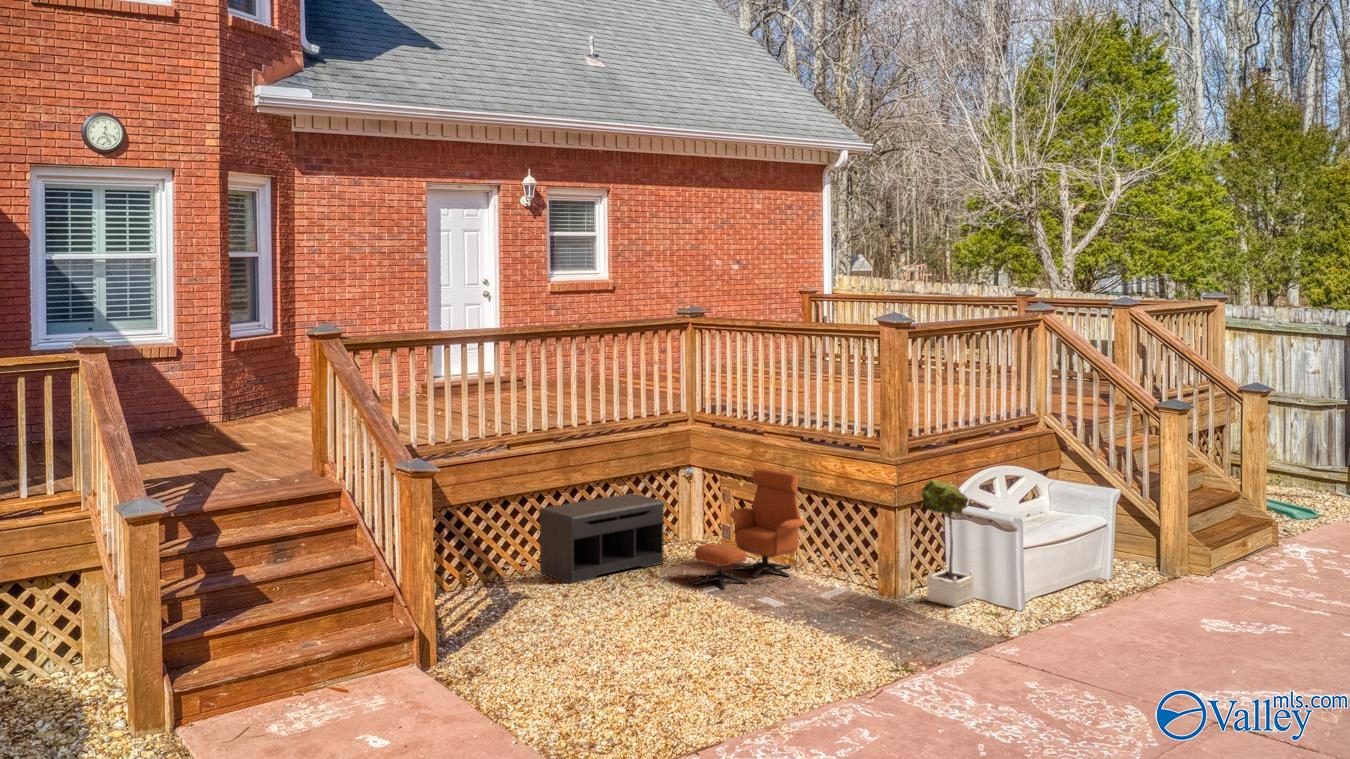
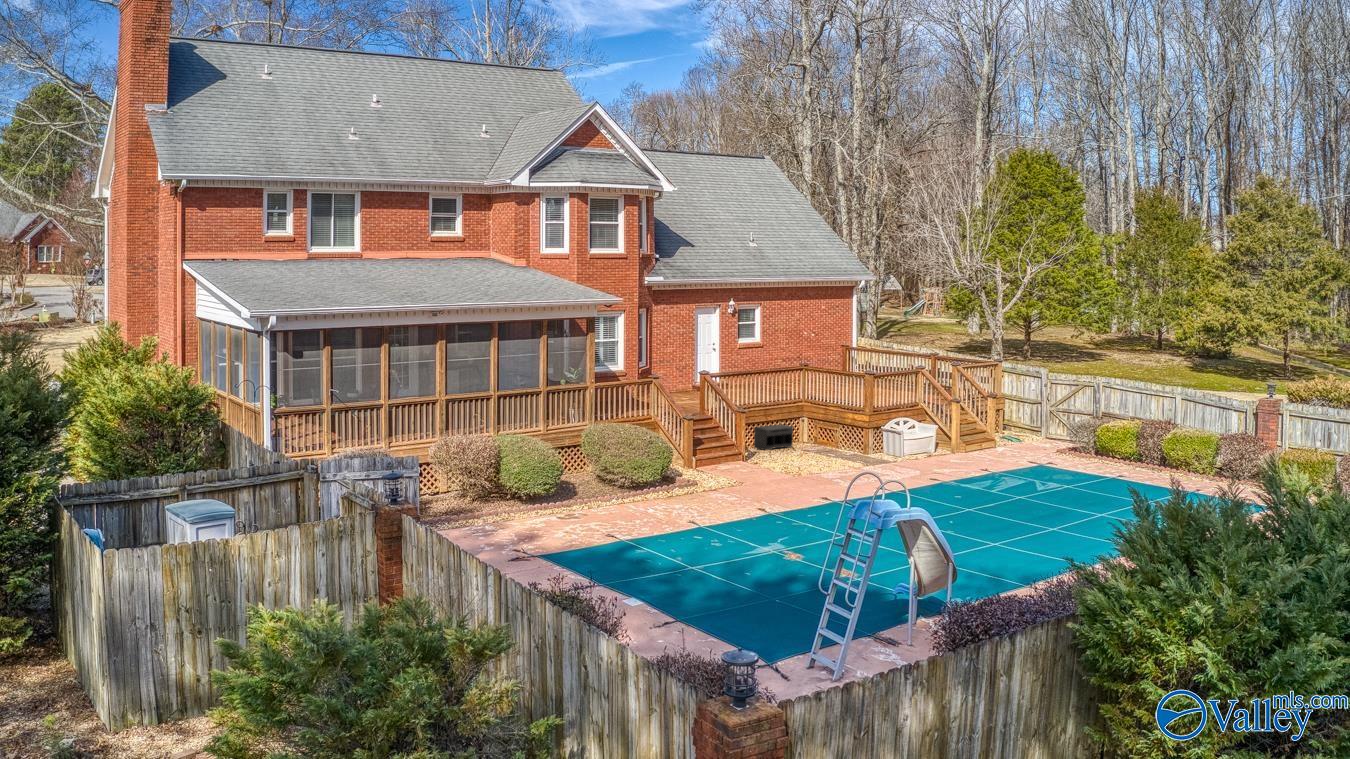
lounge chair: present [694,468,805,589] -> none [804,417,839,453]
potted tree: present [922,480,974,607] -> none [875,419,890,458]

